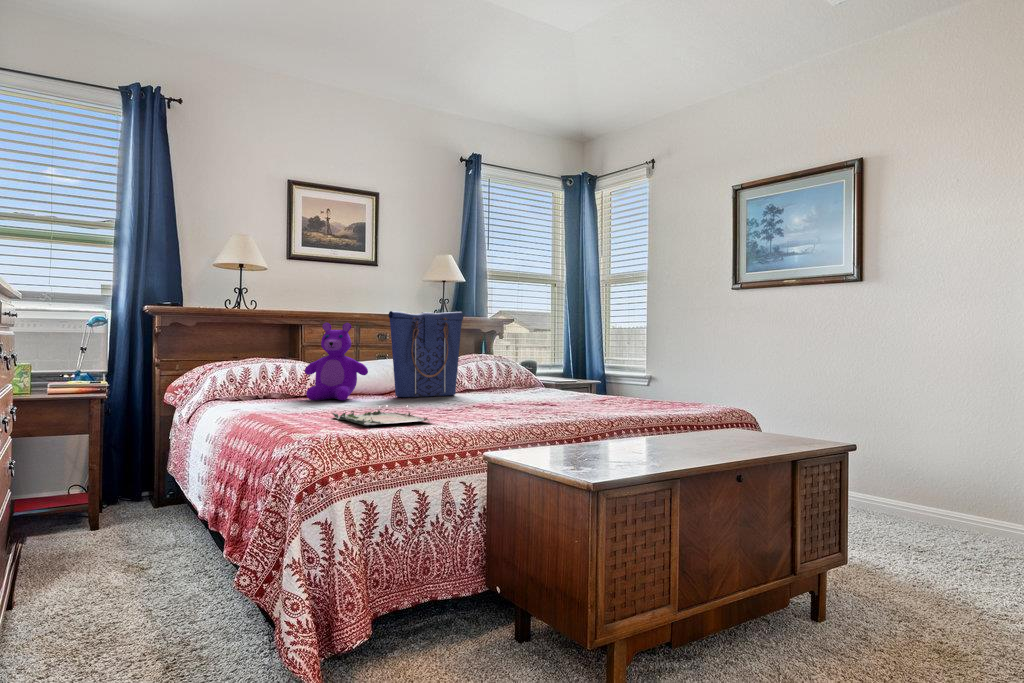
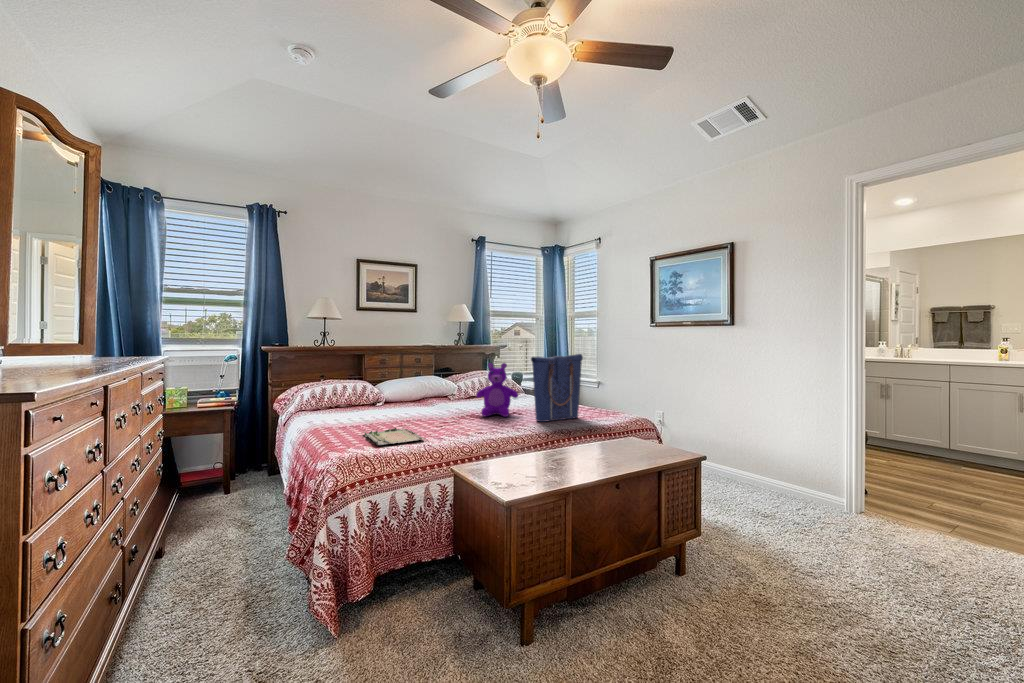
tote bag: present [389,311,463,397] -> present [531,354,583,422]
teddy bear: present [305,323,368,400] -> present [477,363,518,417]

